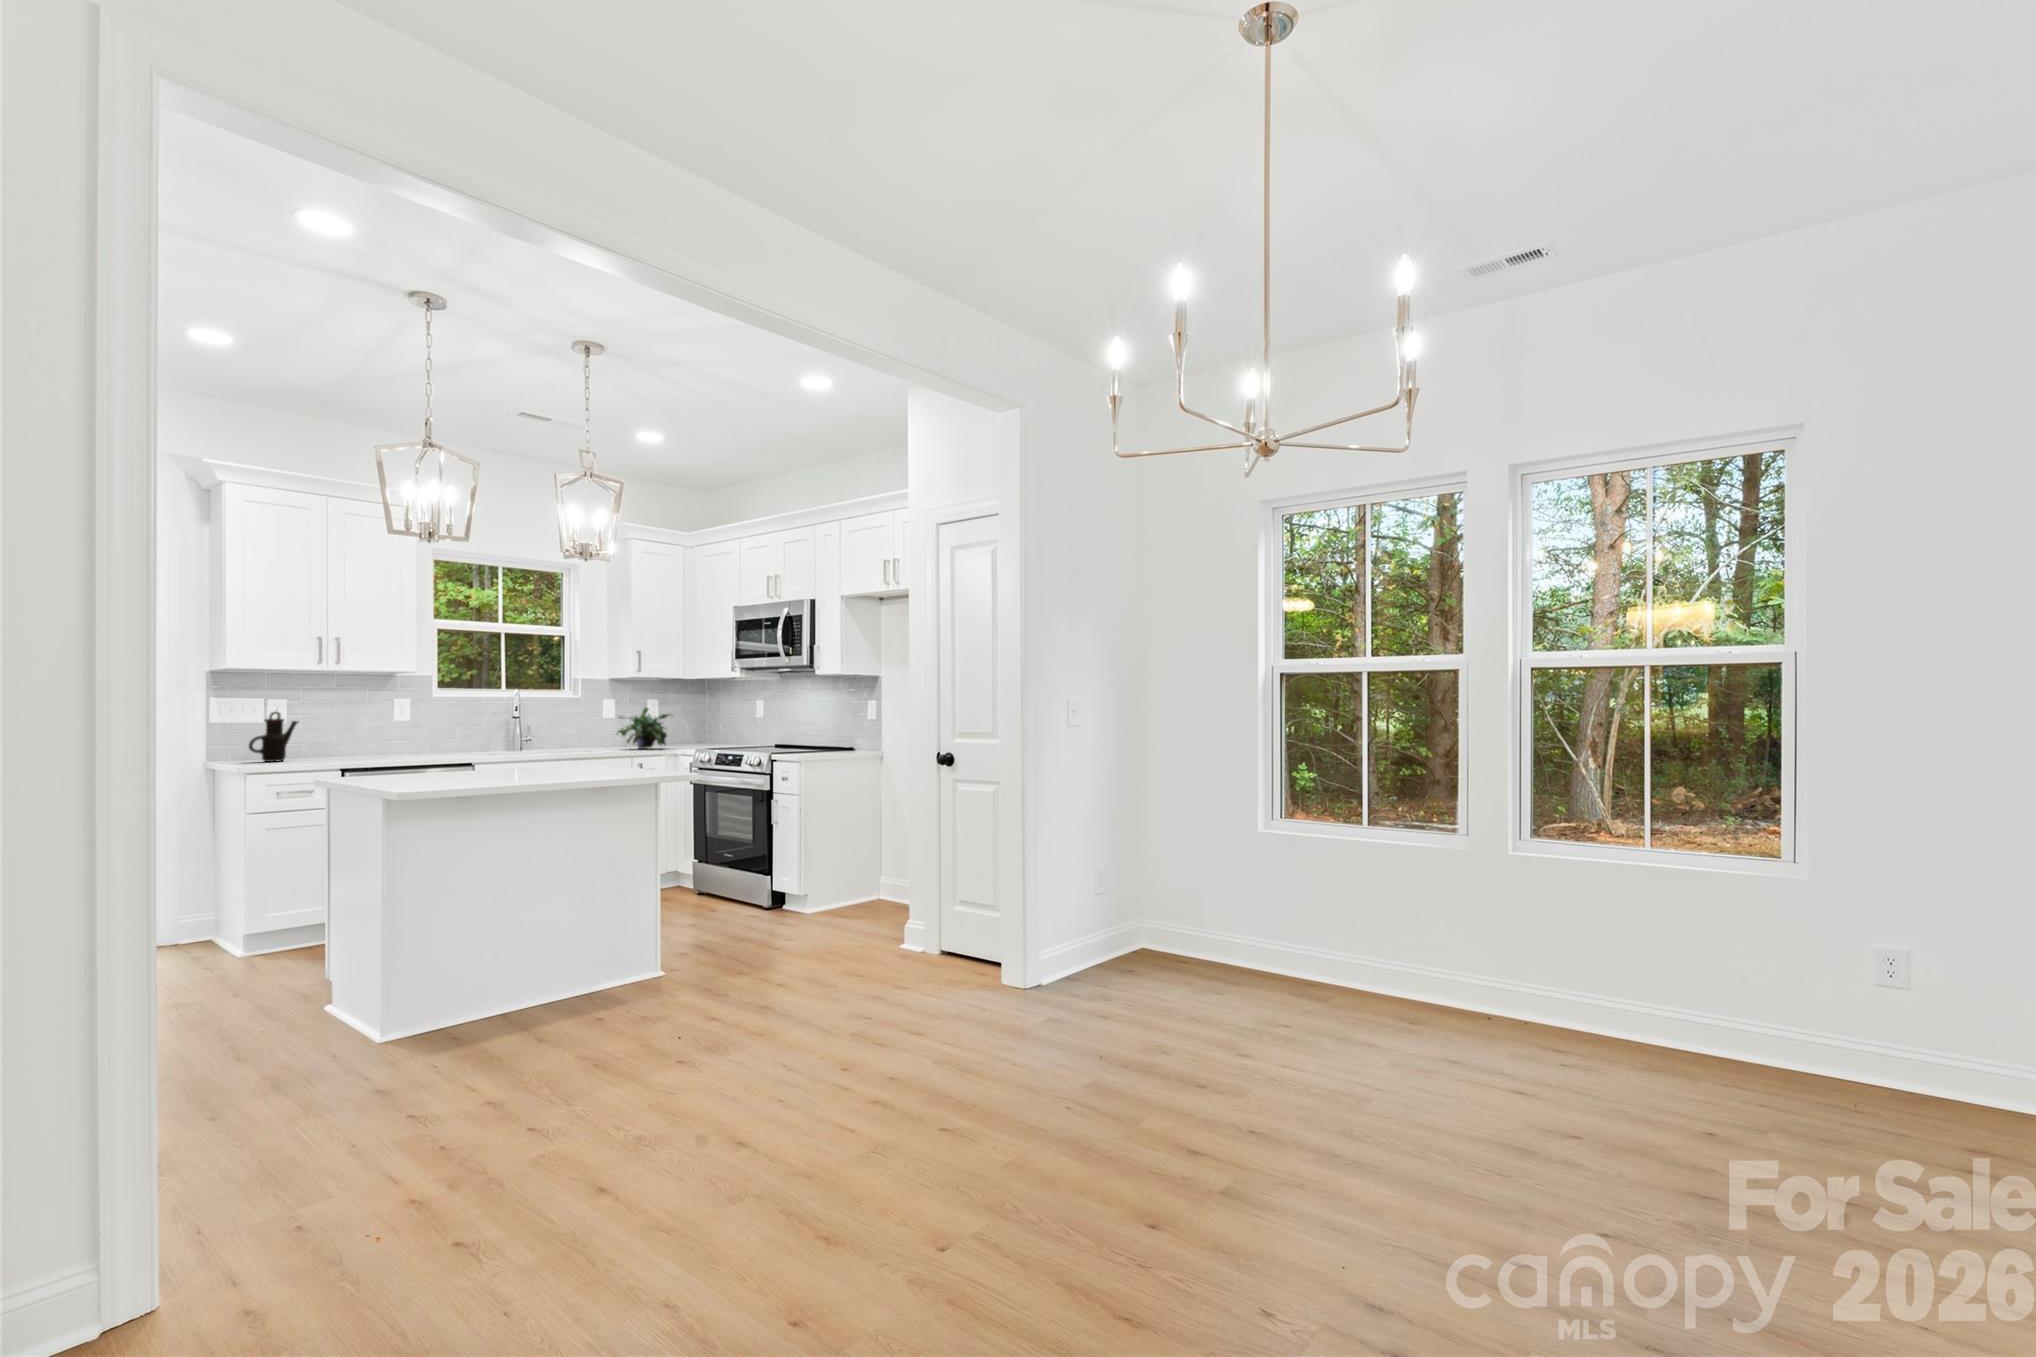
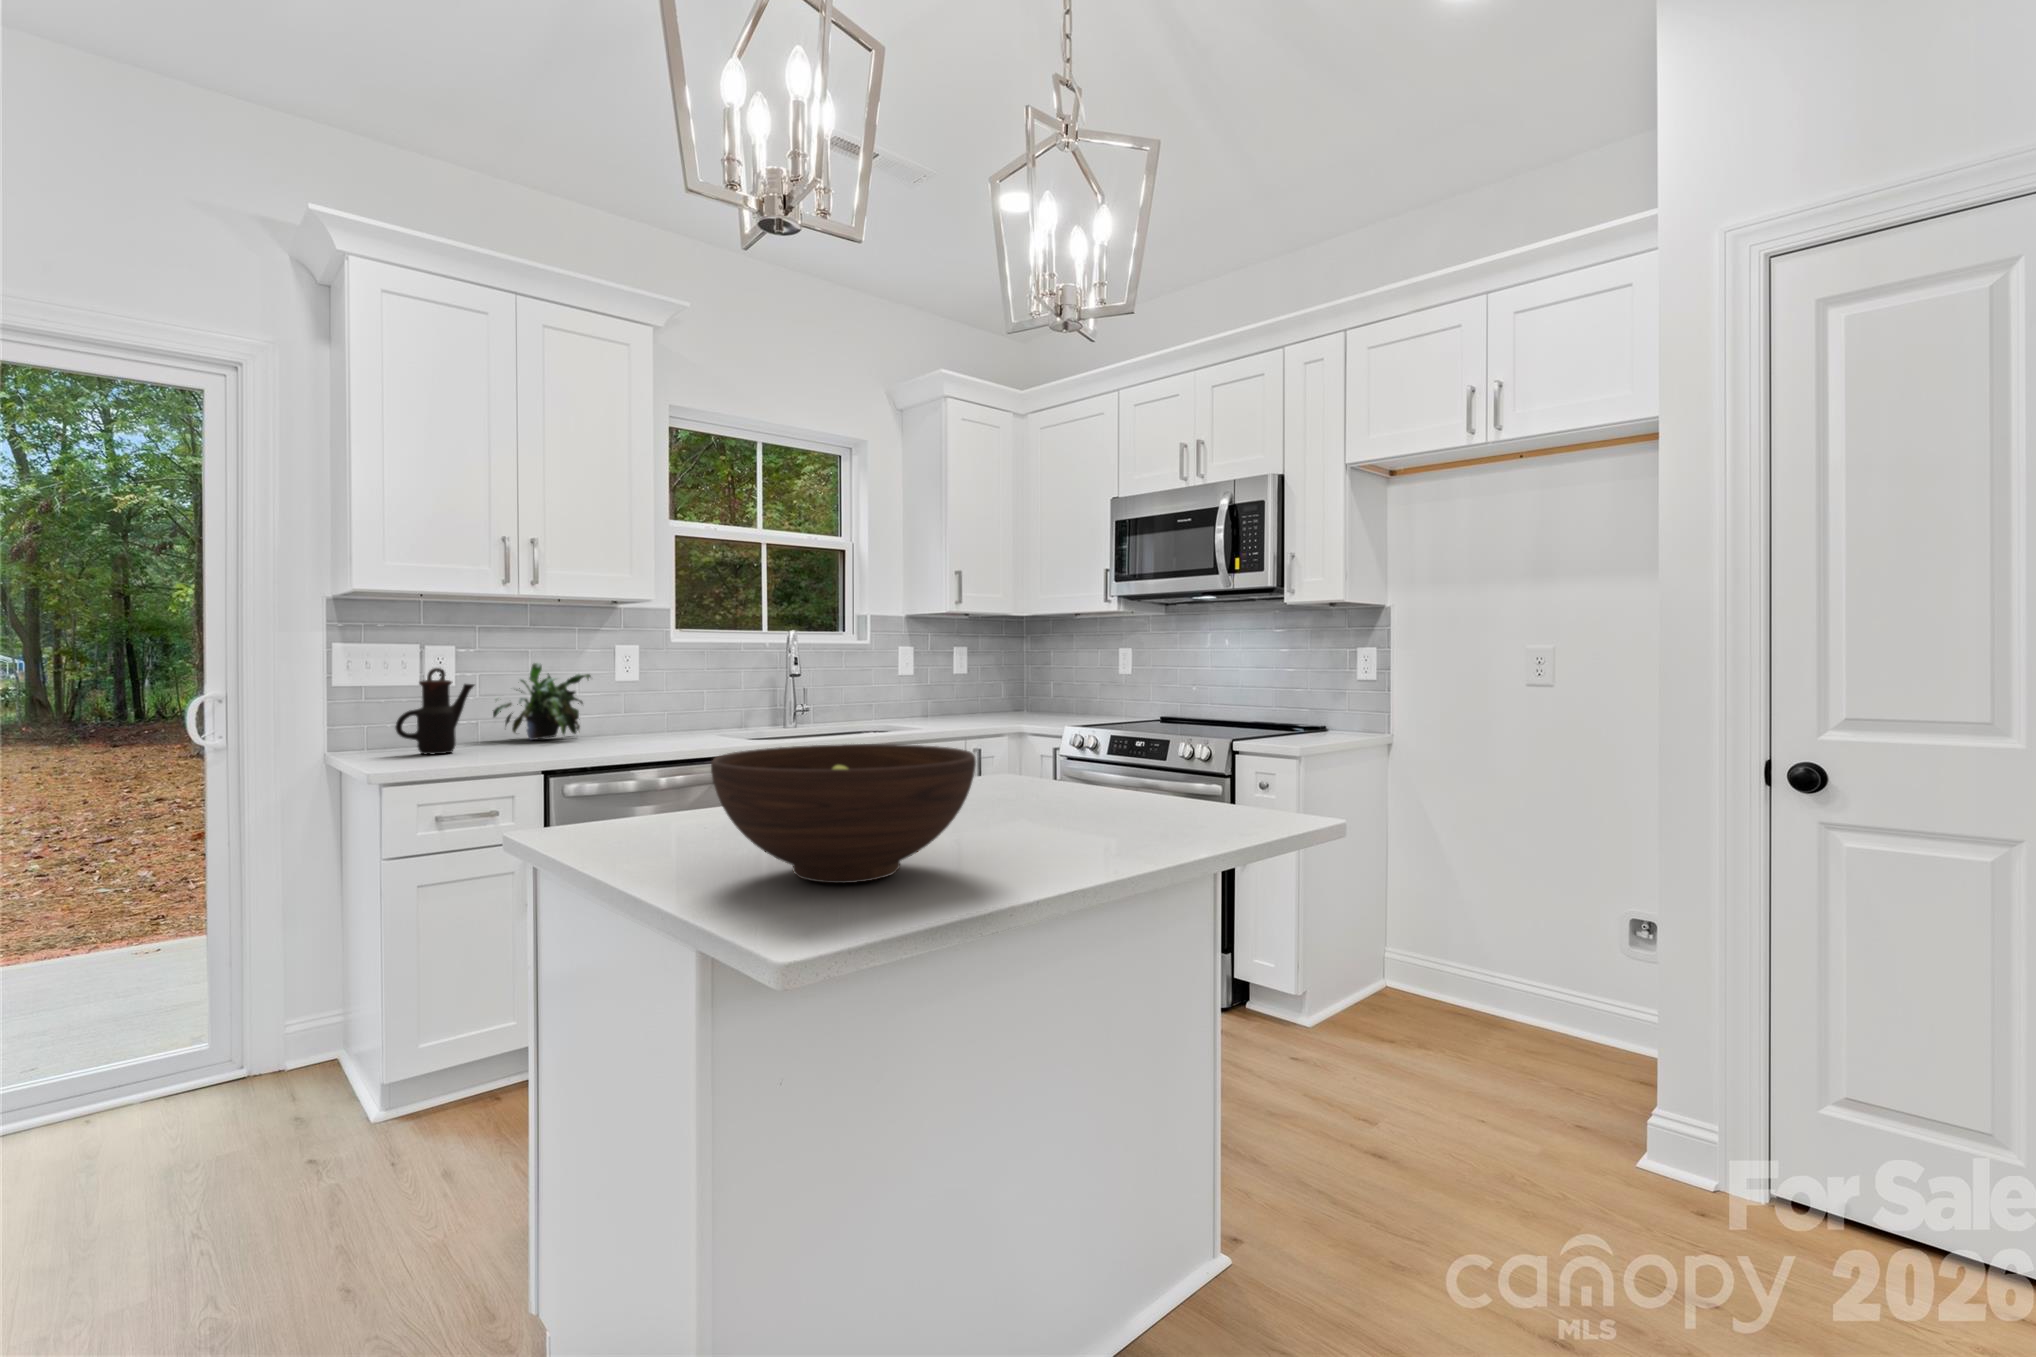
potted plant: present [616,707,669,749] -> present [493,663,591,740]
fruit bowl: none [394,738,504,785] -> present [711,744,976,883]

